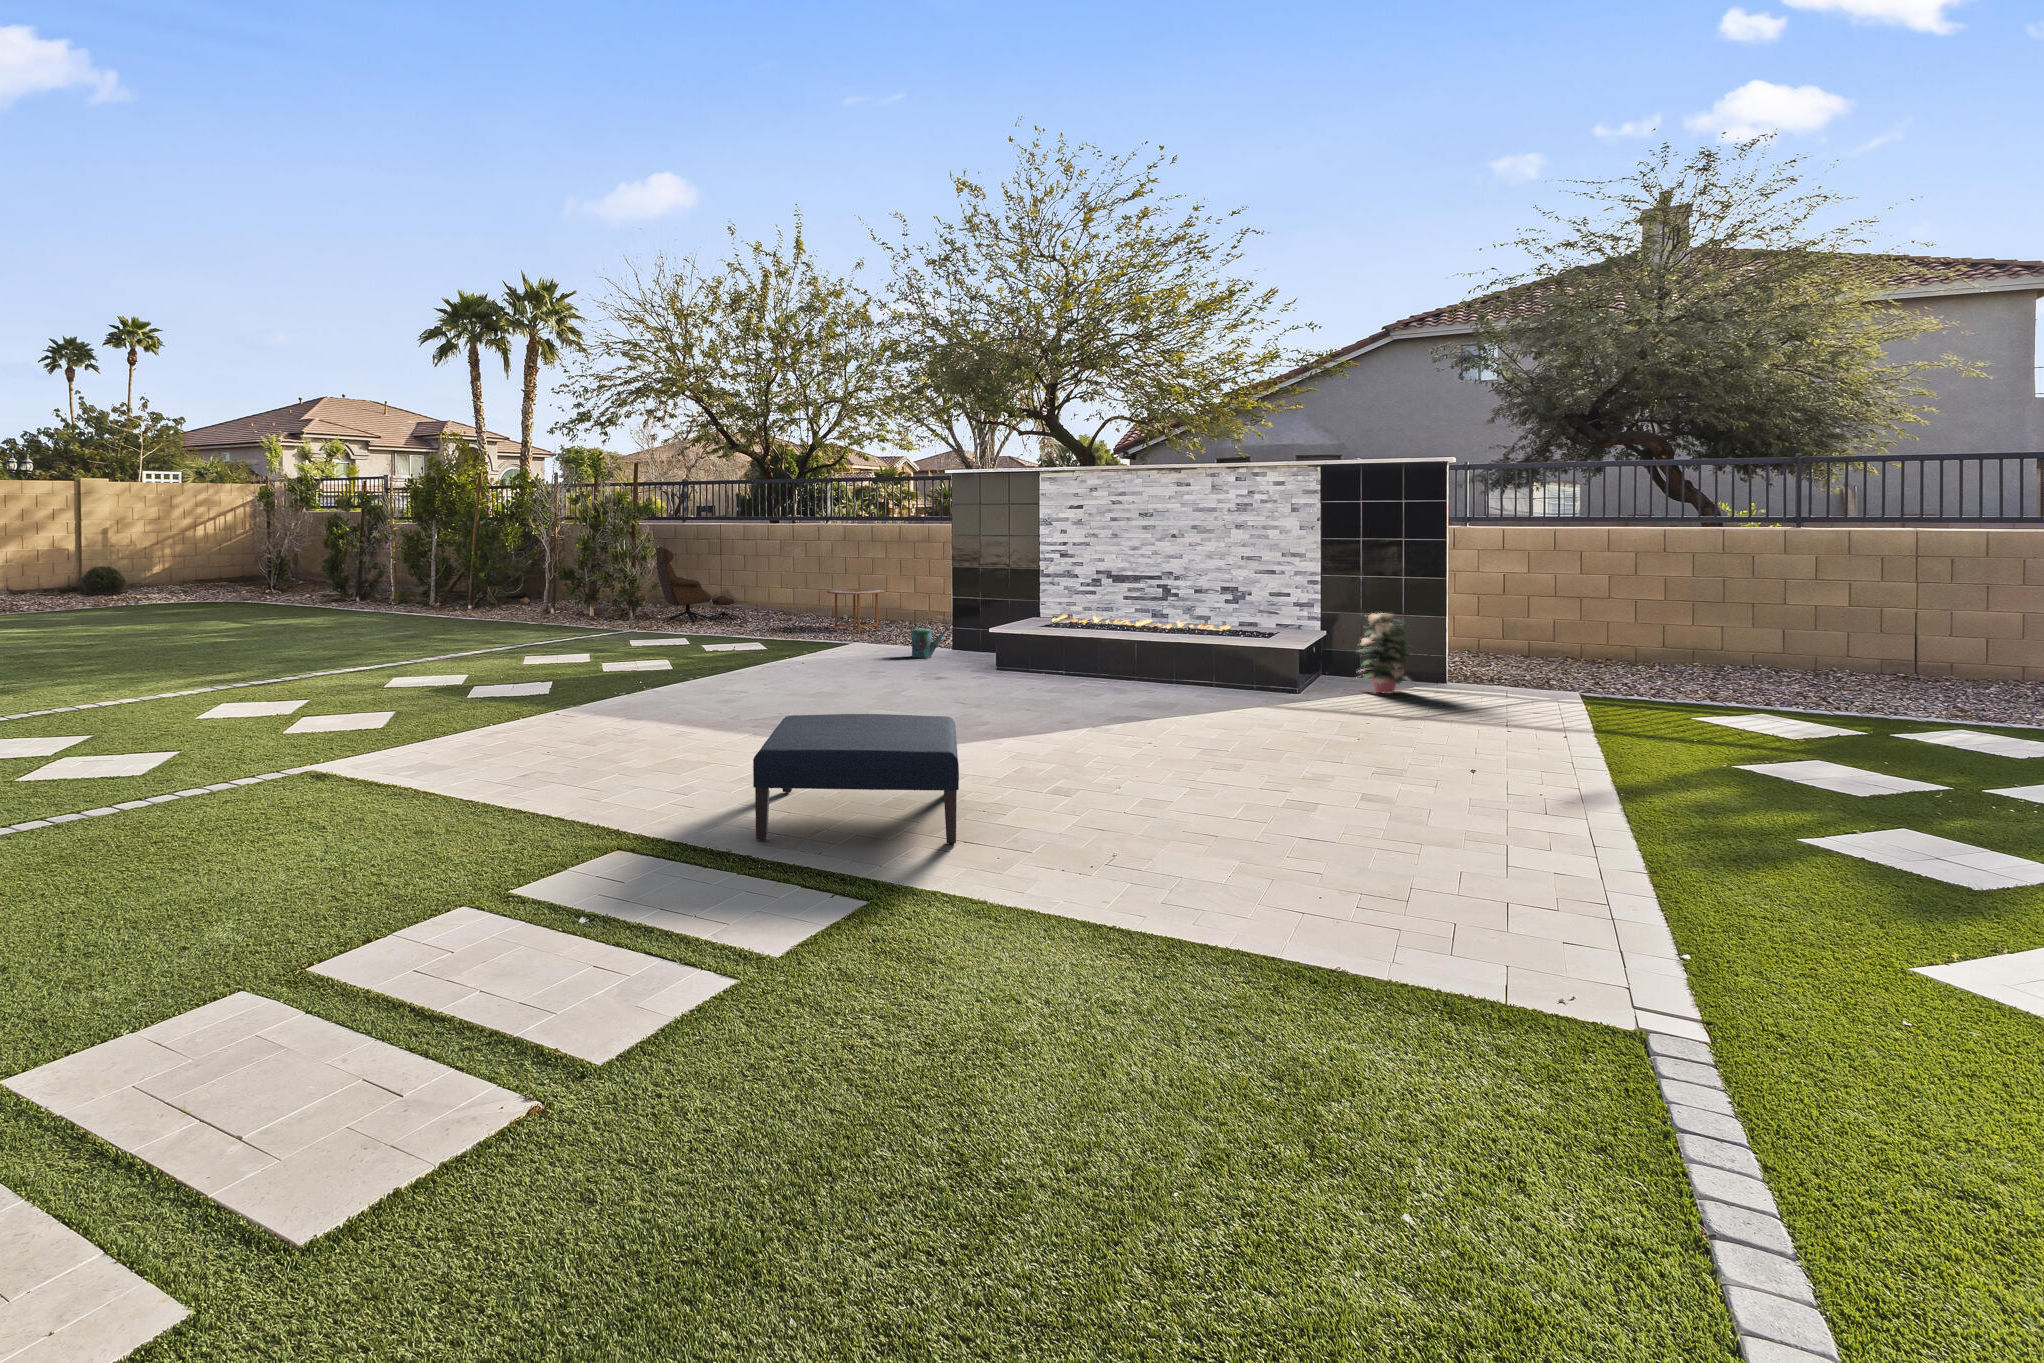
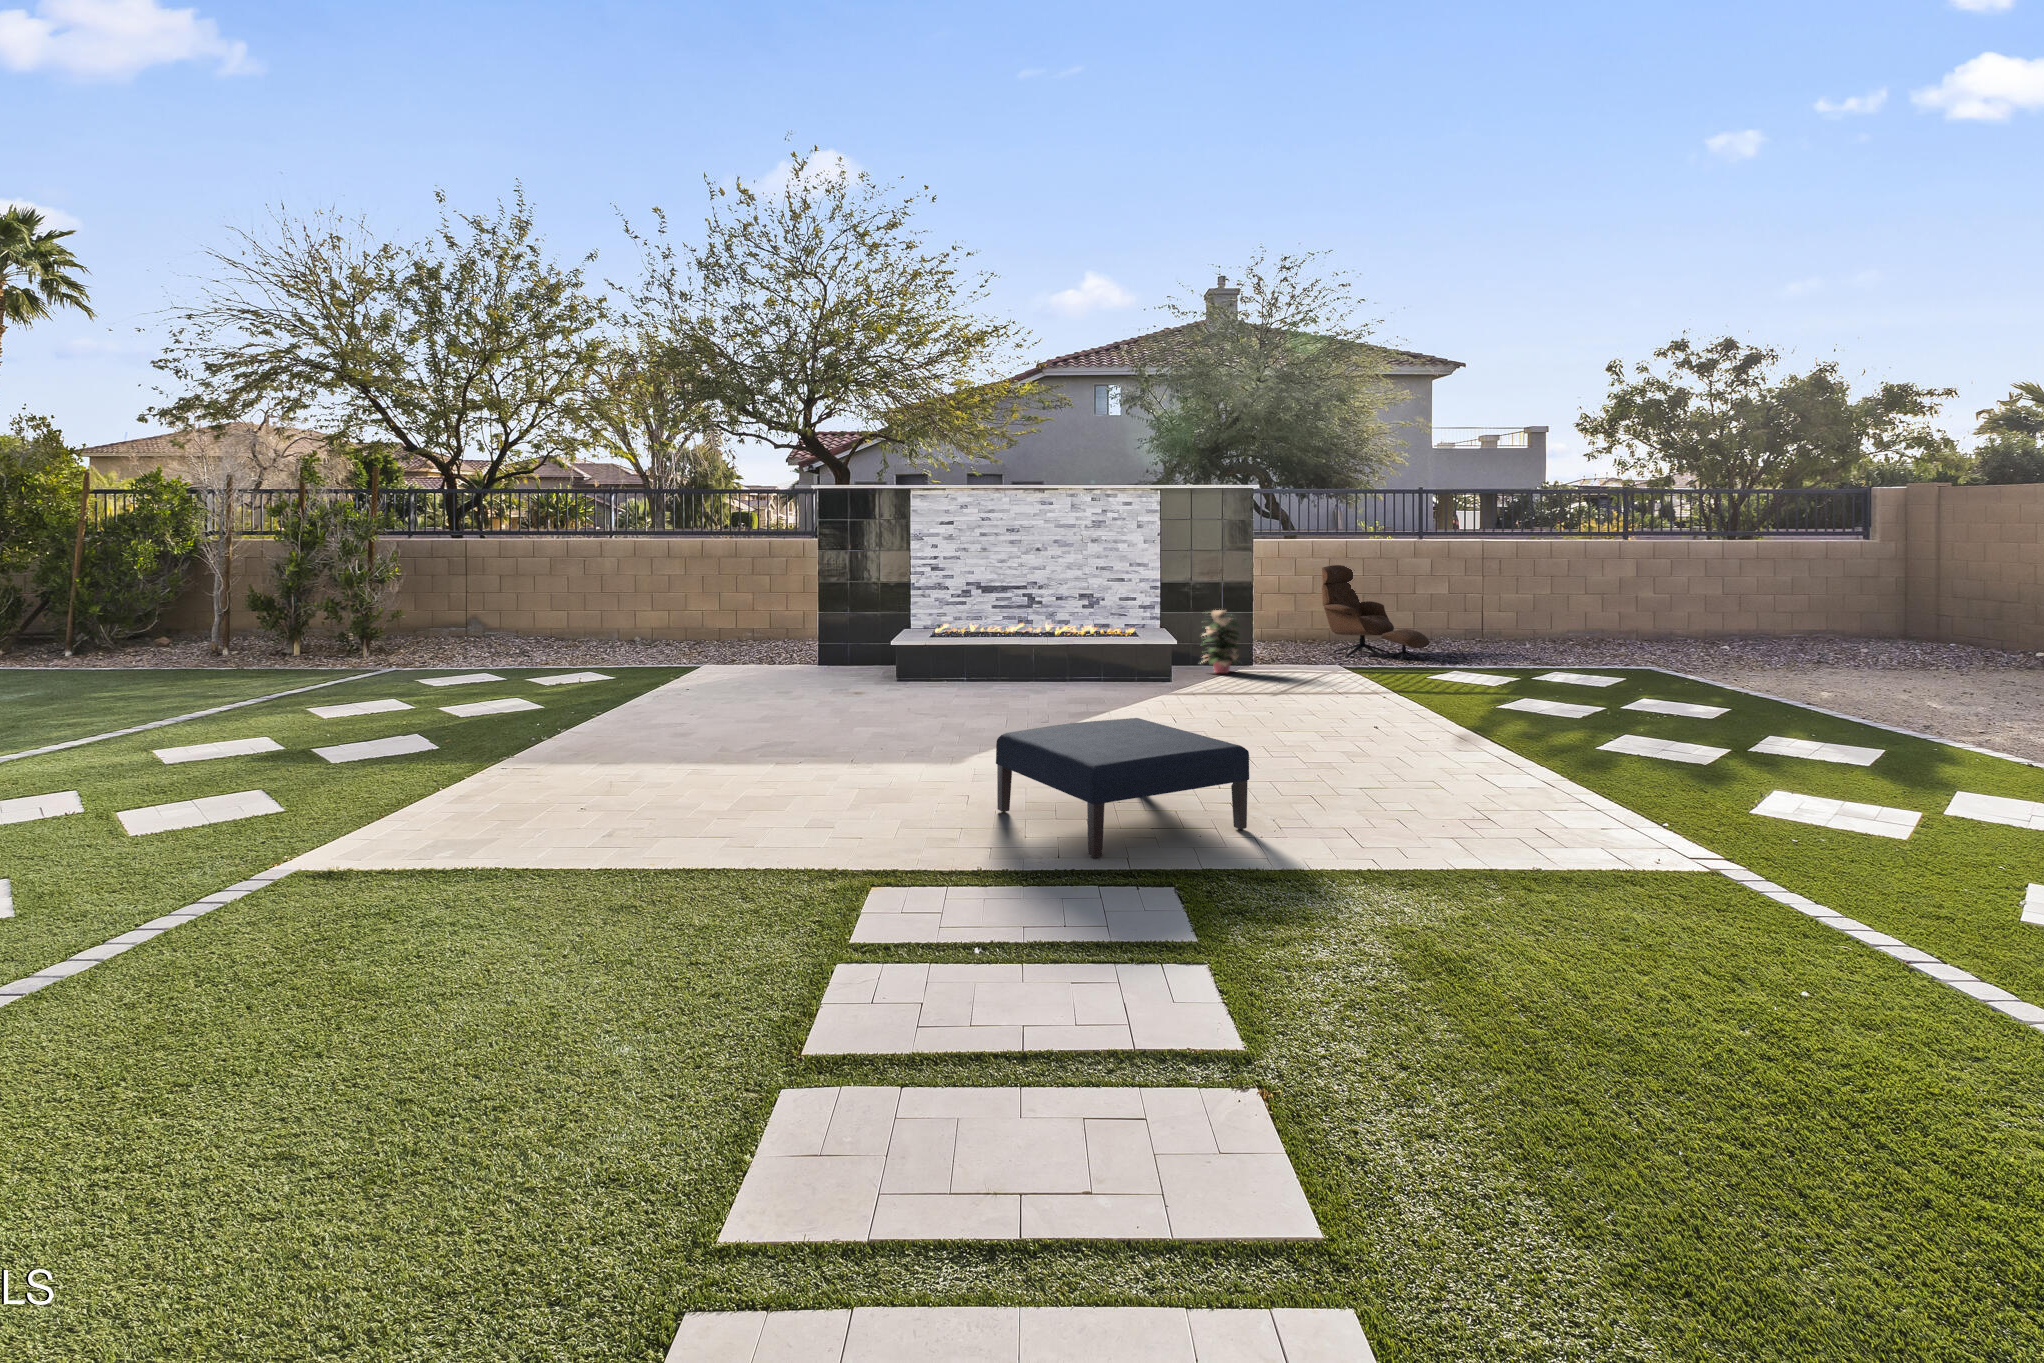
lounge chair: present [656,547,739,622] -> present [1322,565,1429,661]
side table: present [827,589,886,633] -> none [628,607,694,655]
watering can: present [904,626,950,658] -> none [778,640,826,675]

